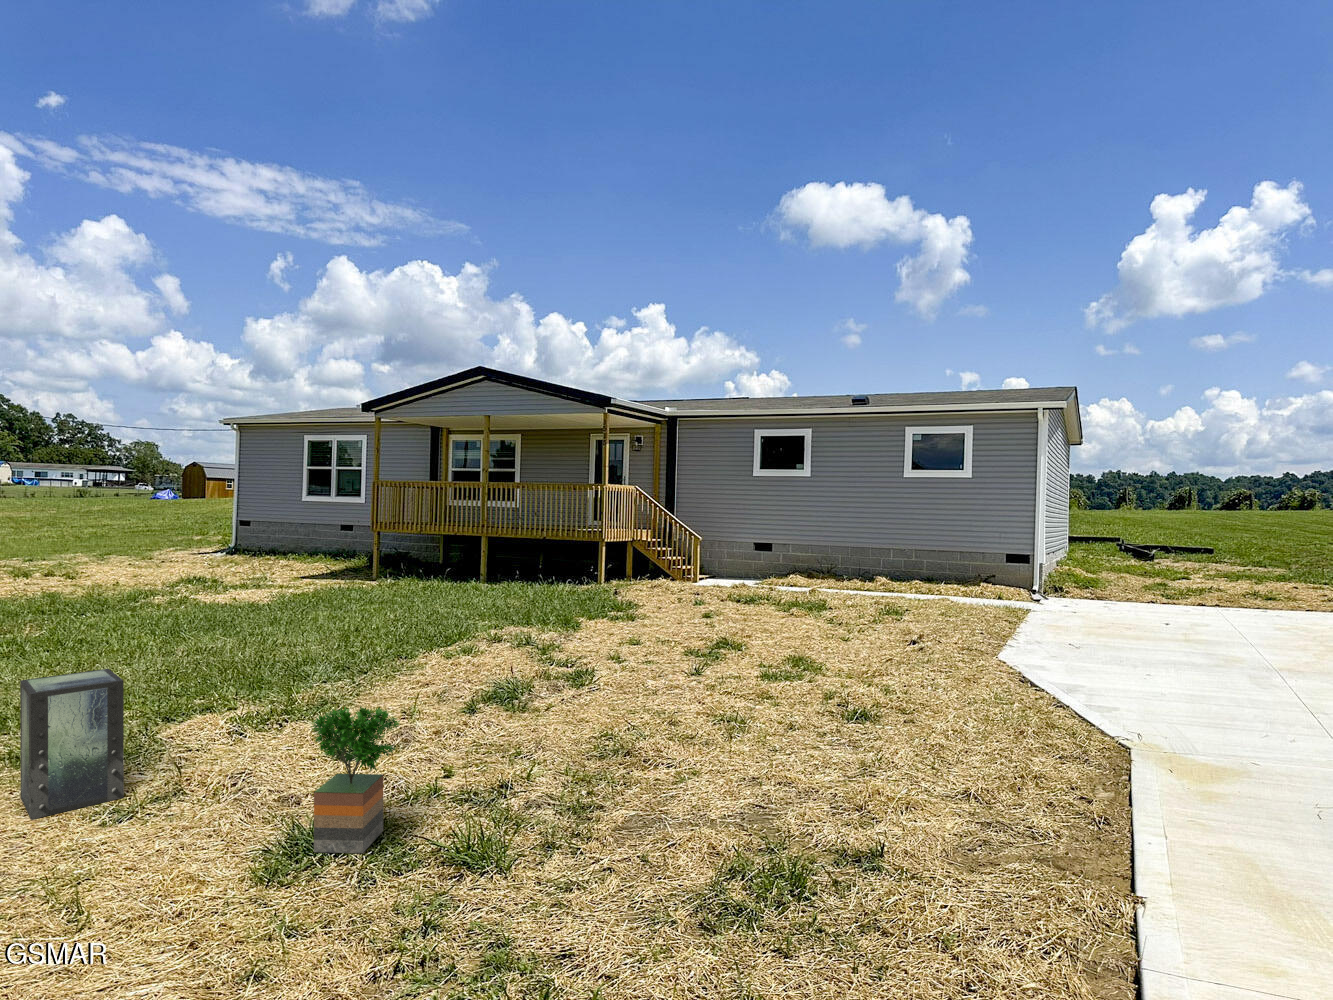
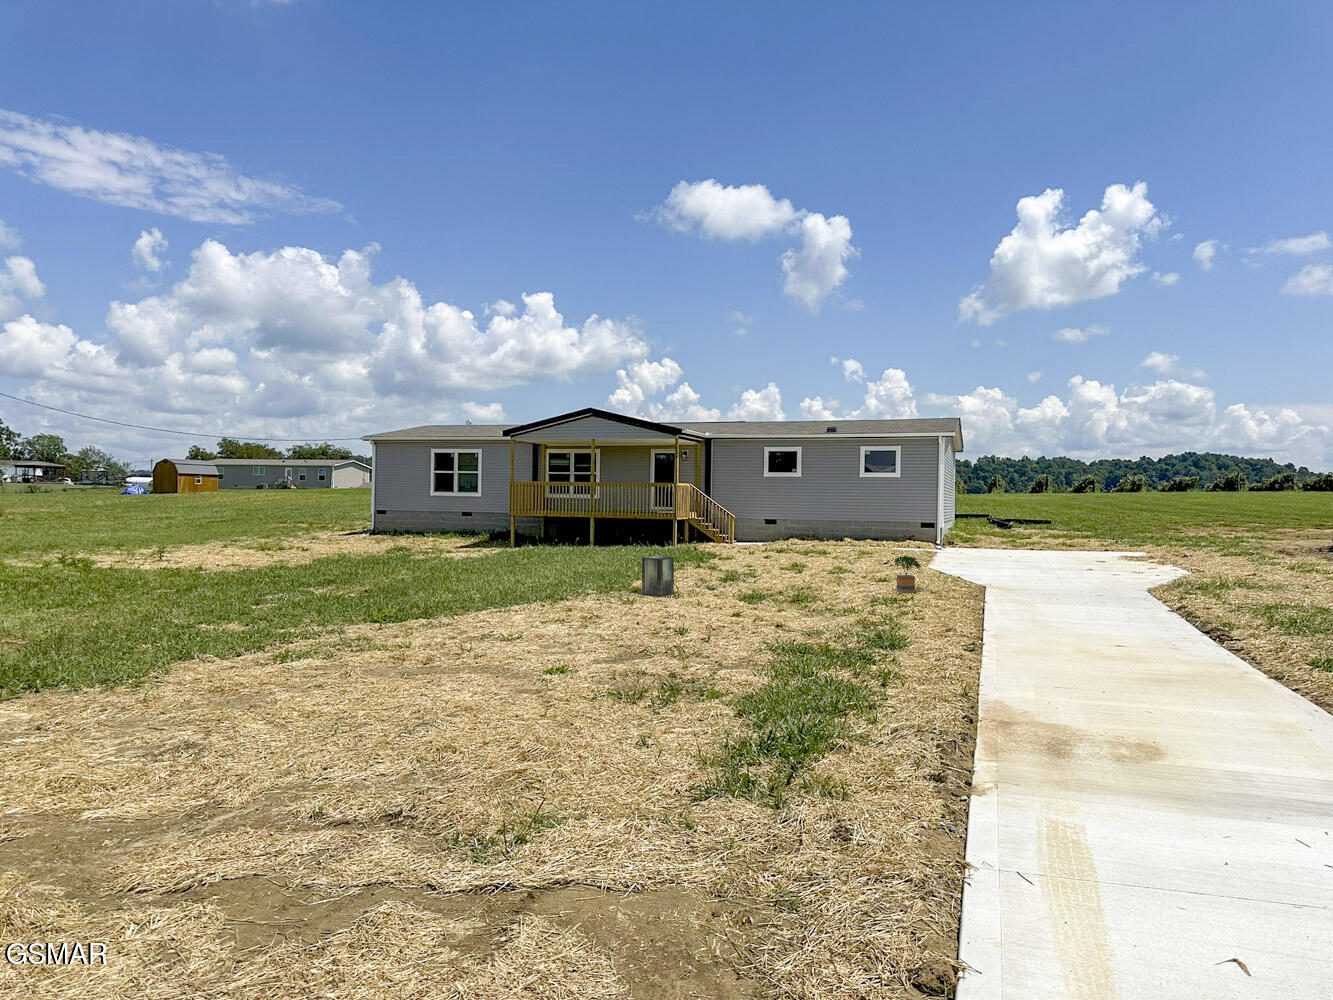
potted tree: present [311,706,399,853] -> present [894,556,921,593]

